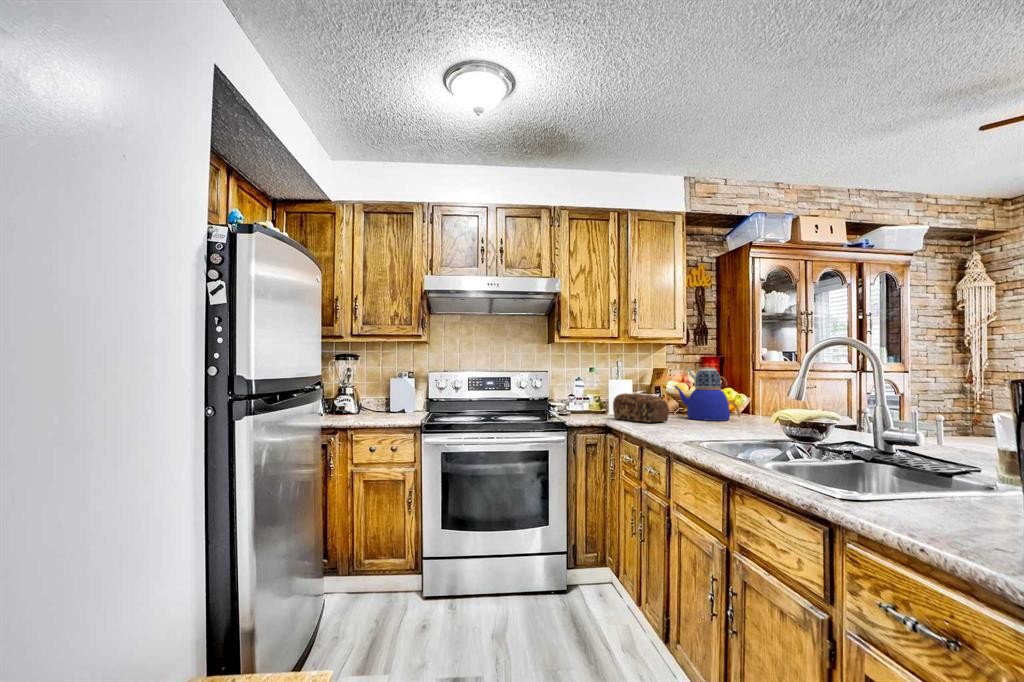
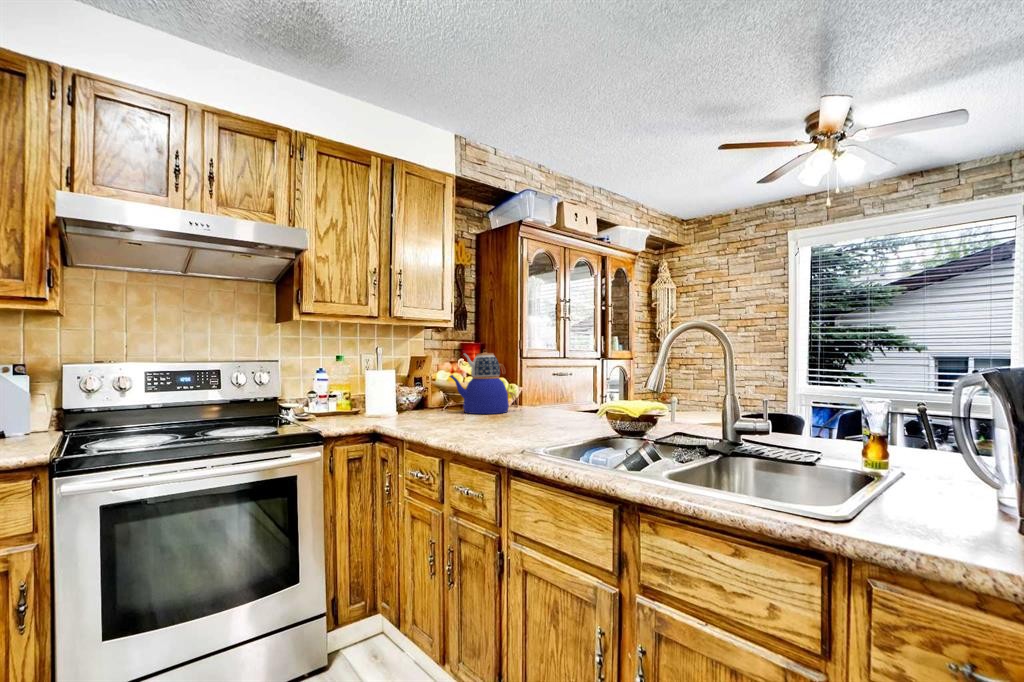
bread loaf: present [613,393,669,422] -> none [384,387,454,423]

